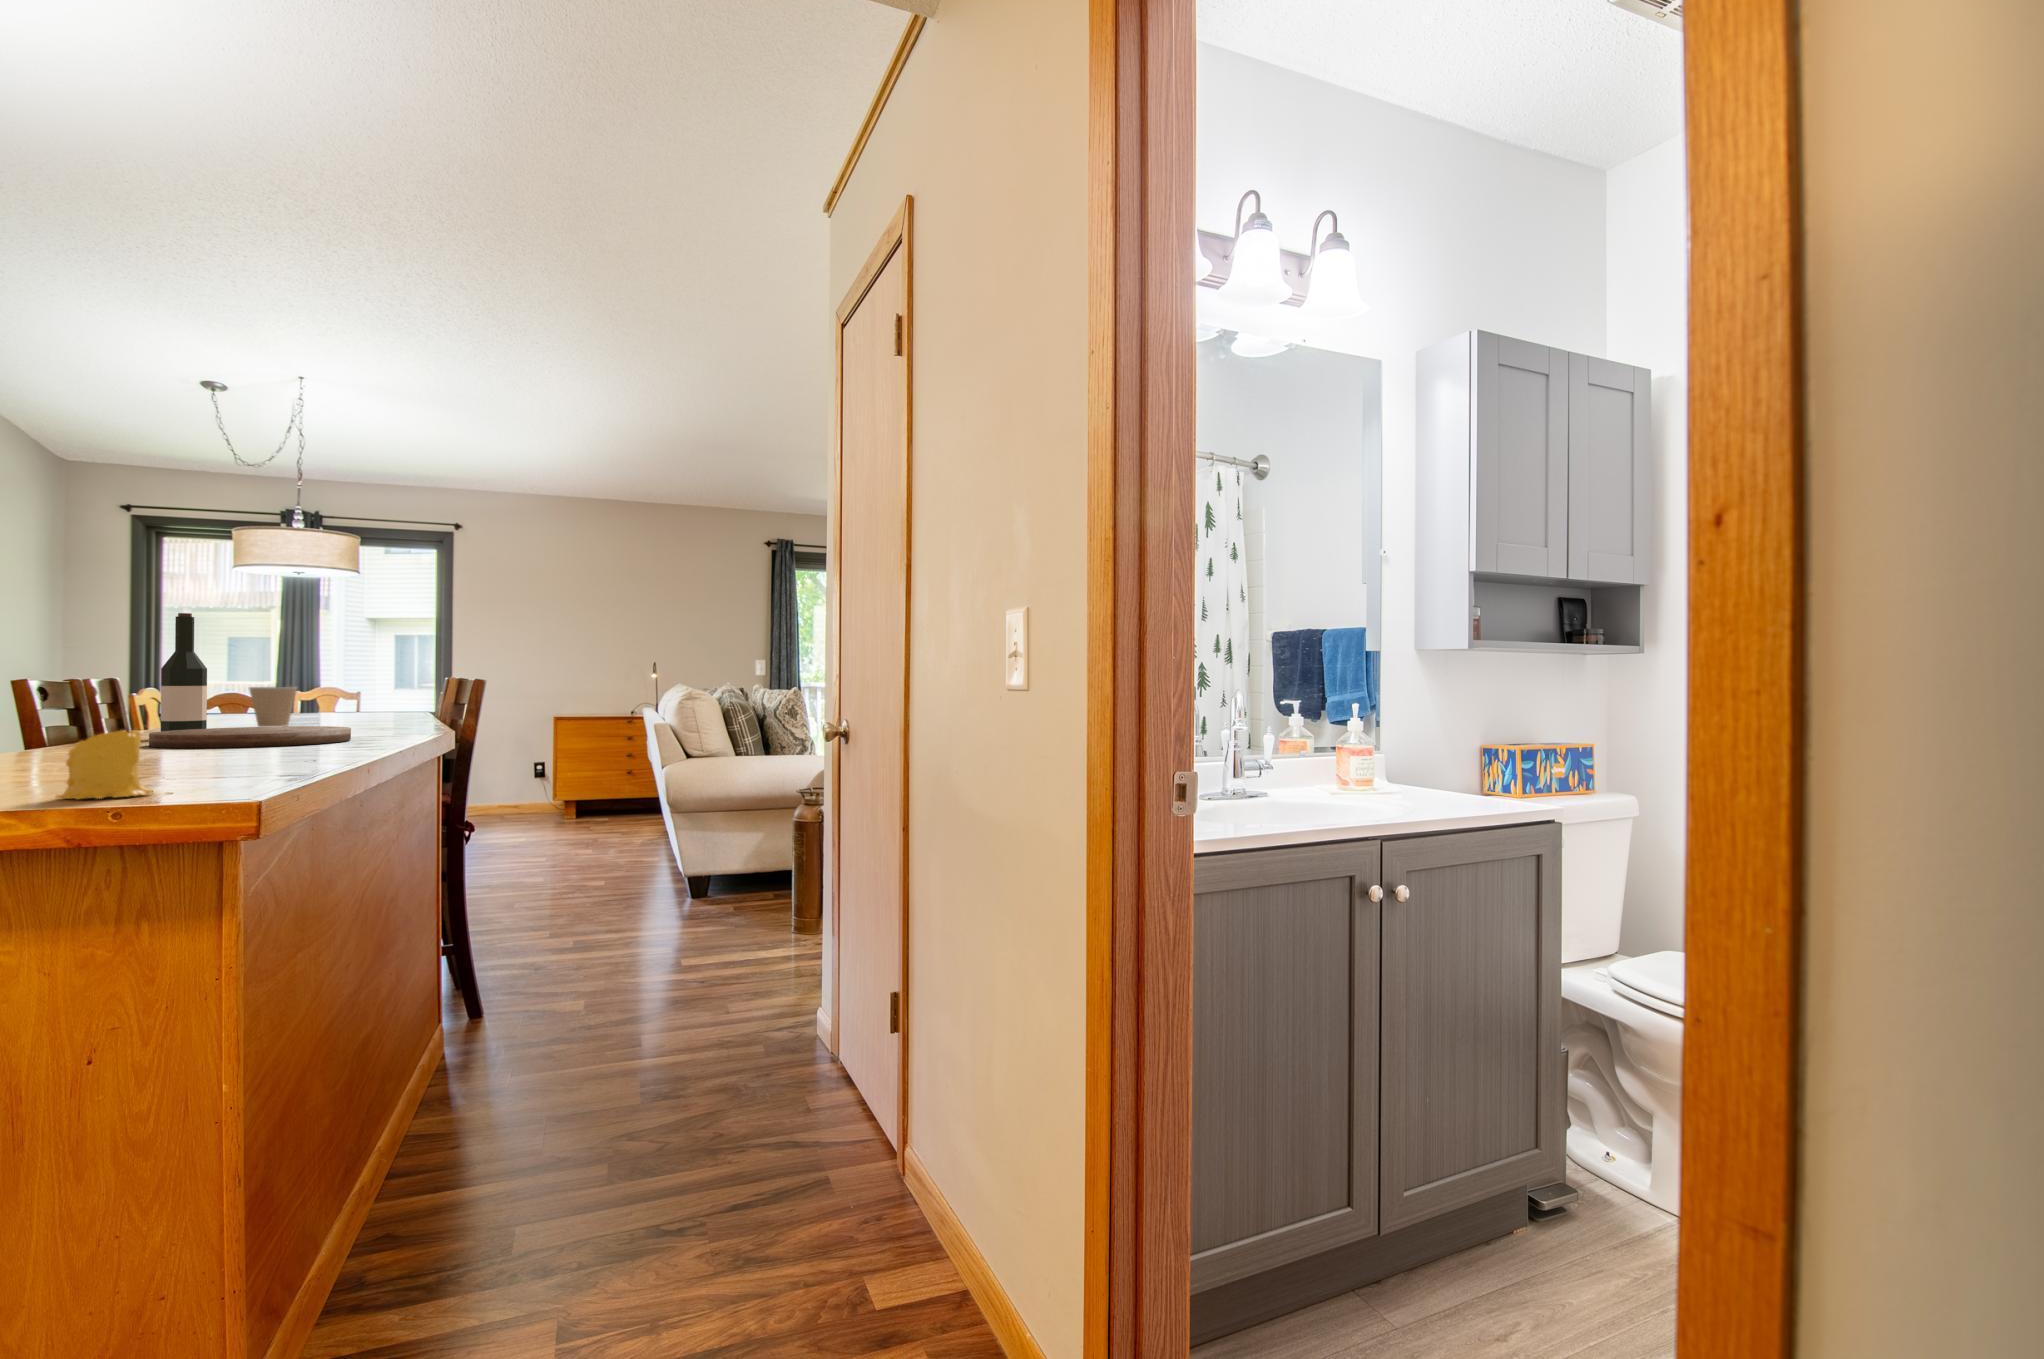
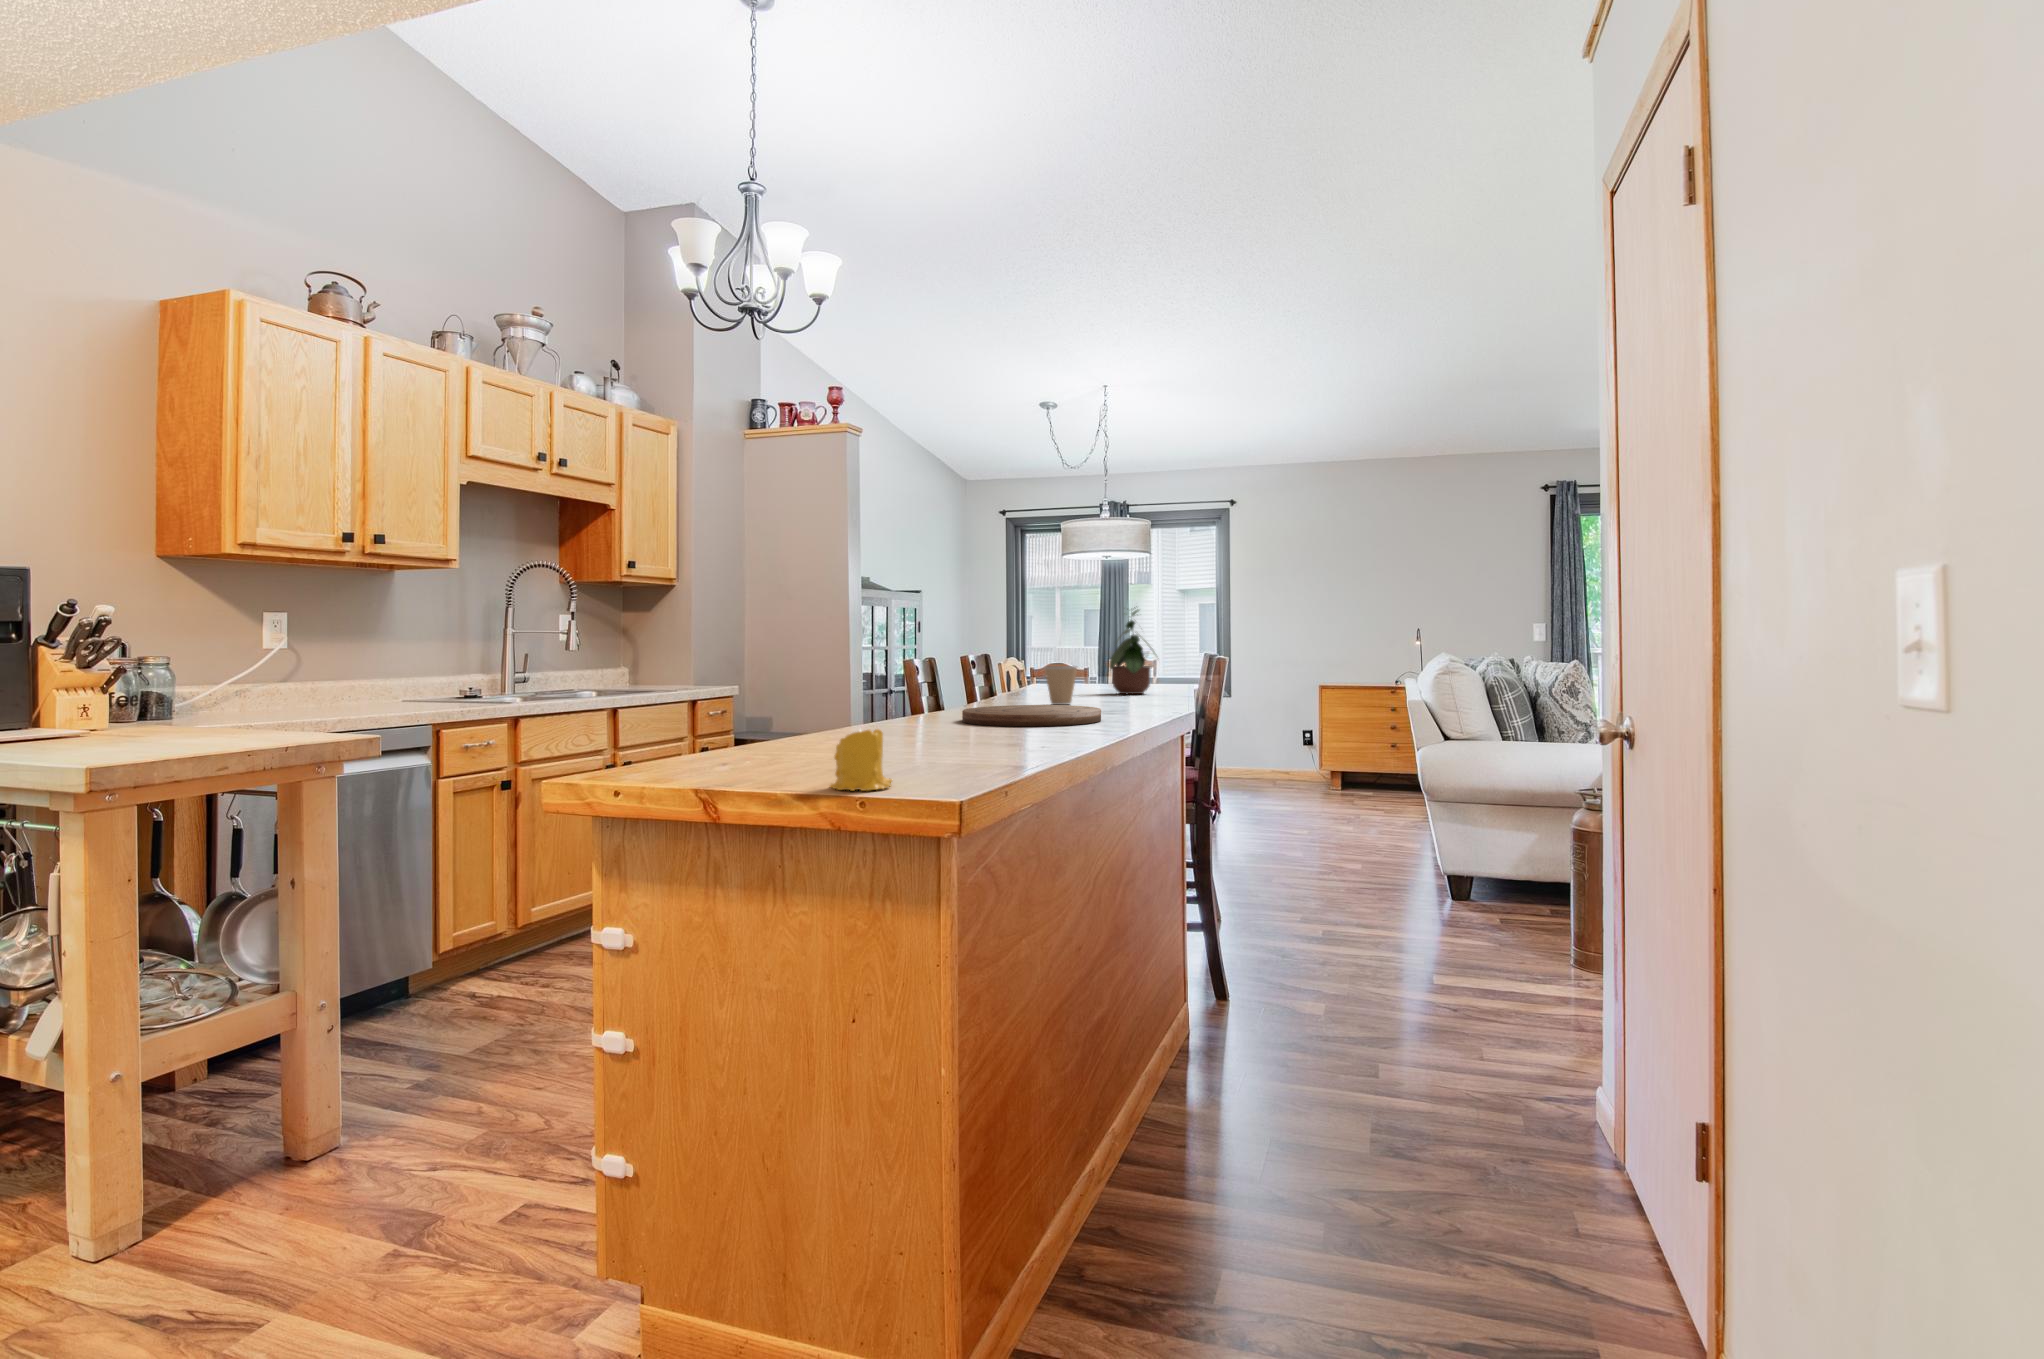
wine bottle: present [161,613,207,731] -> none [979,606,1009,713]
potted plant: none [319,620,397,721] -> present [1109,607,1155,694]

